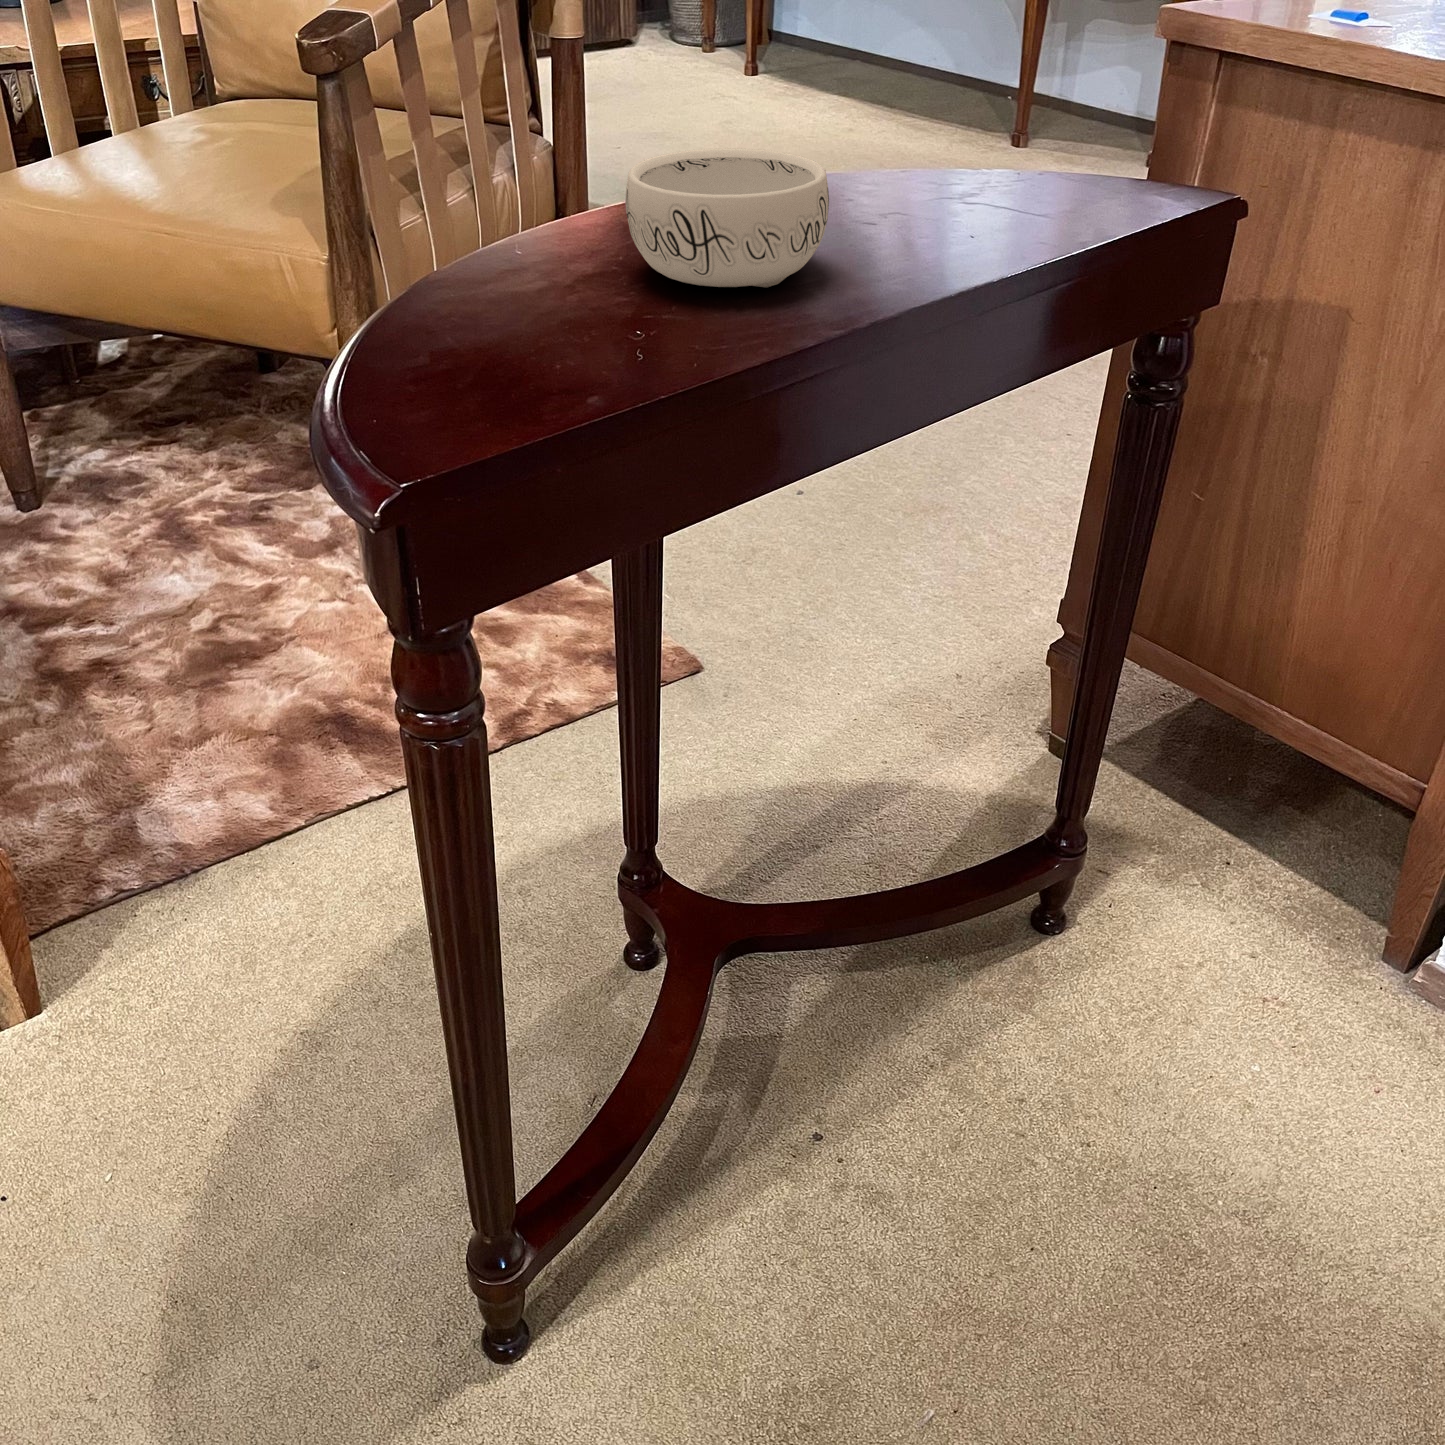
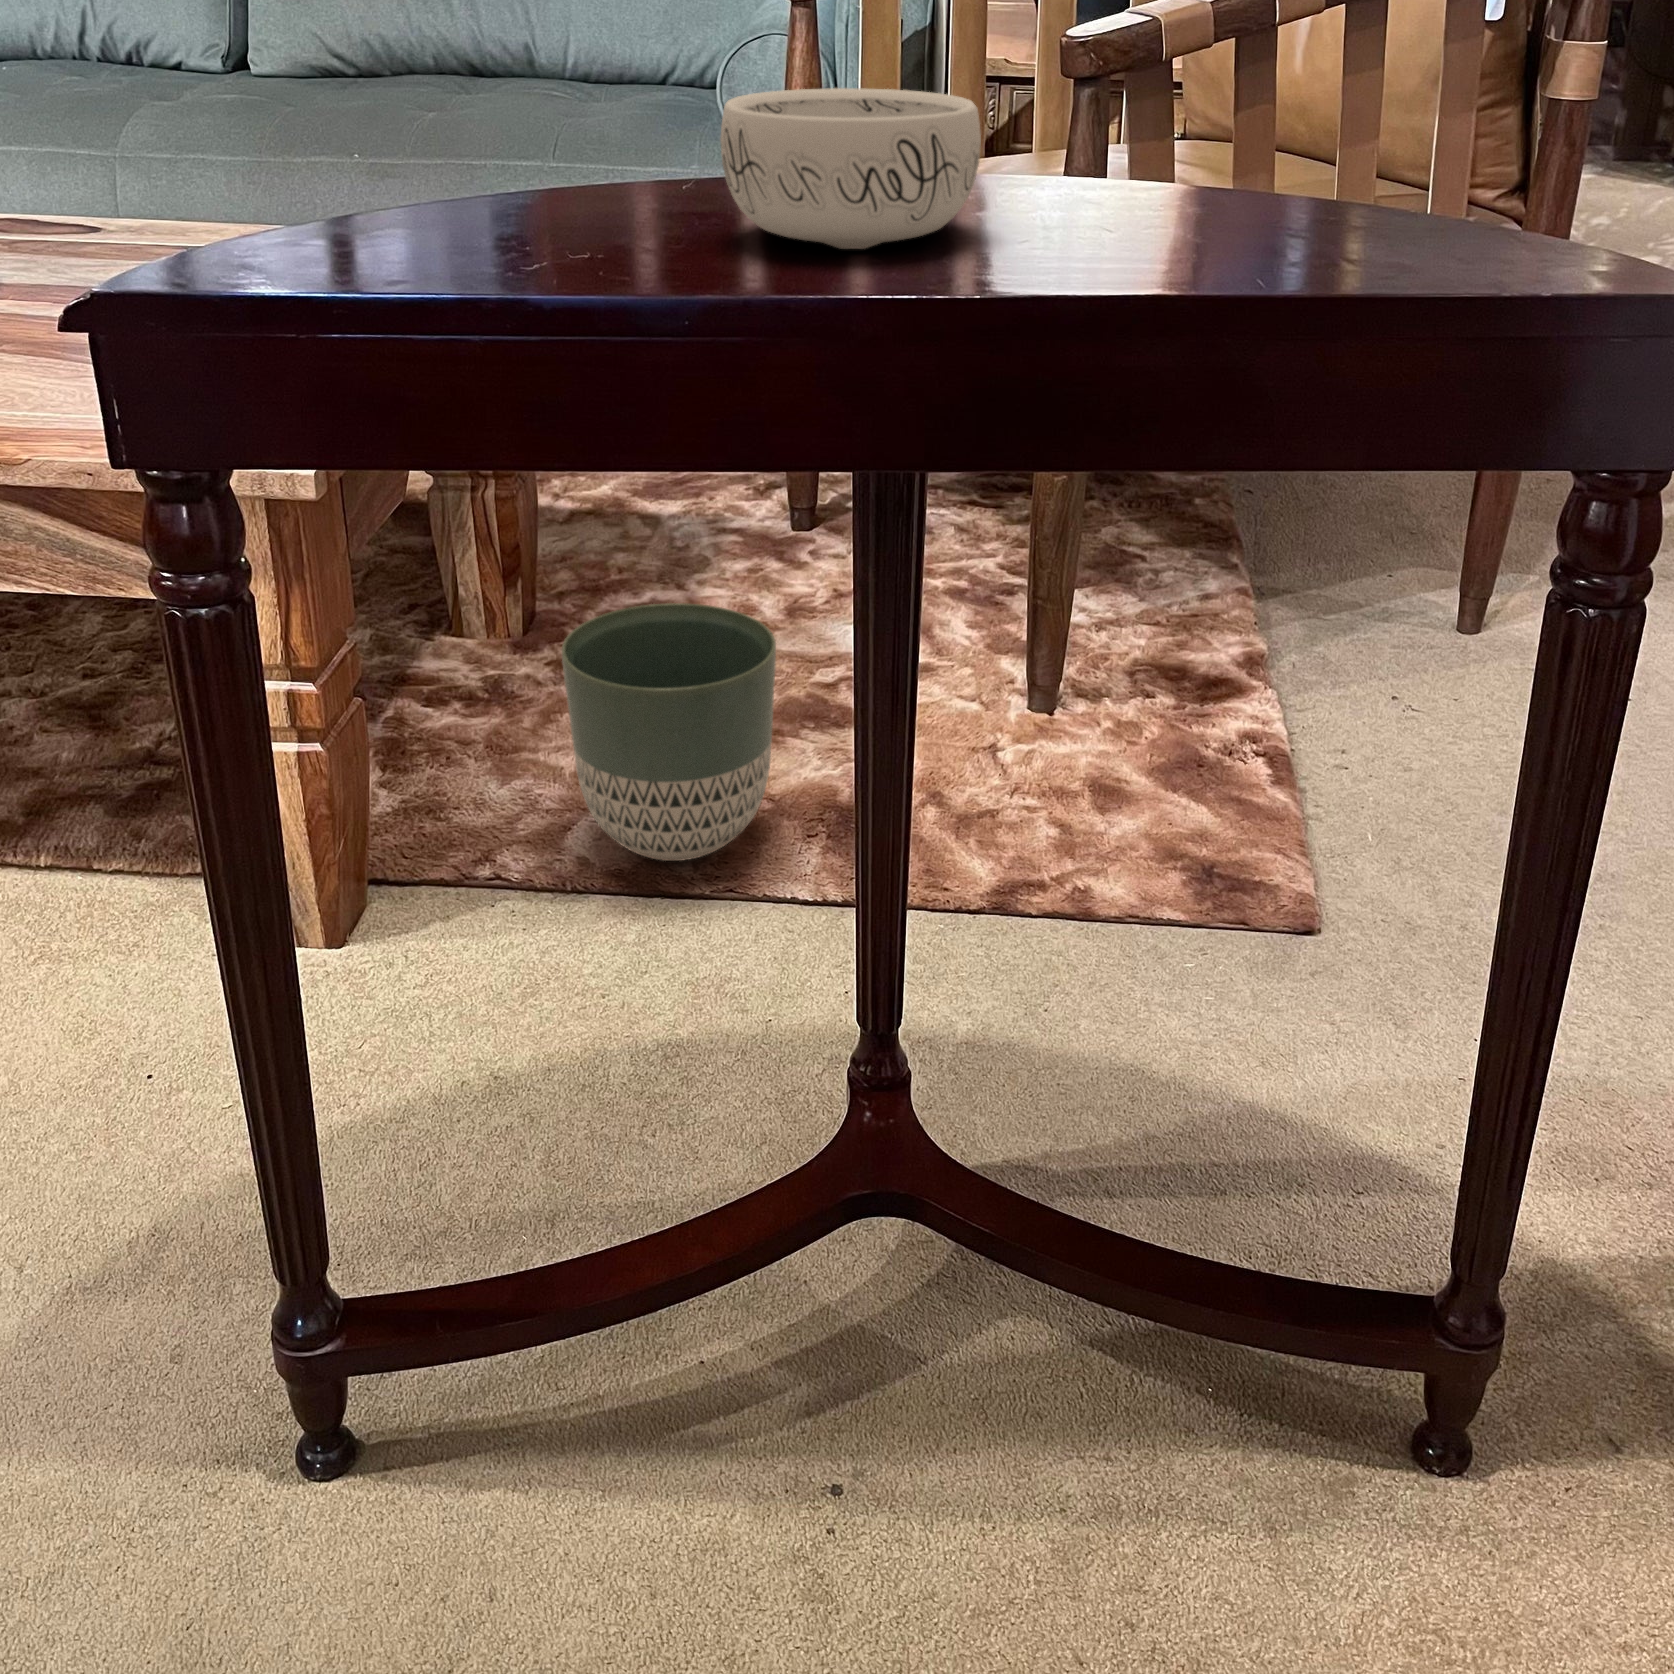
planter: none [100,593,307,821] -> present [562,603,776,861]

